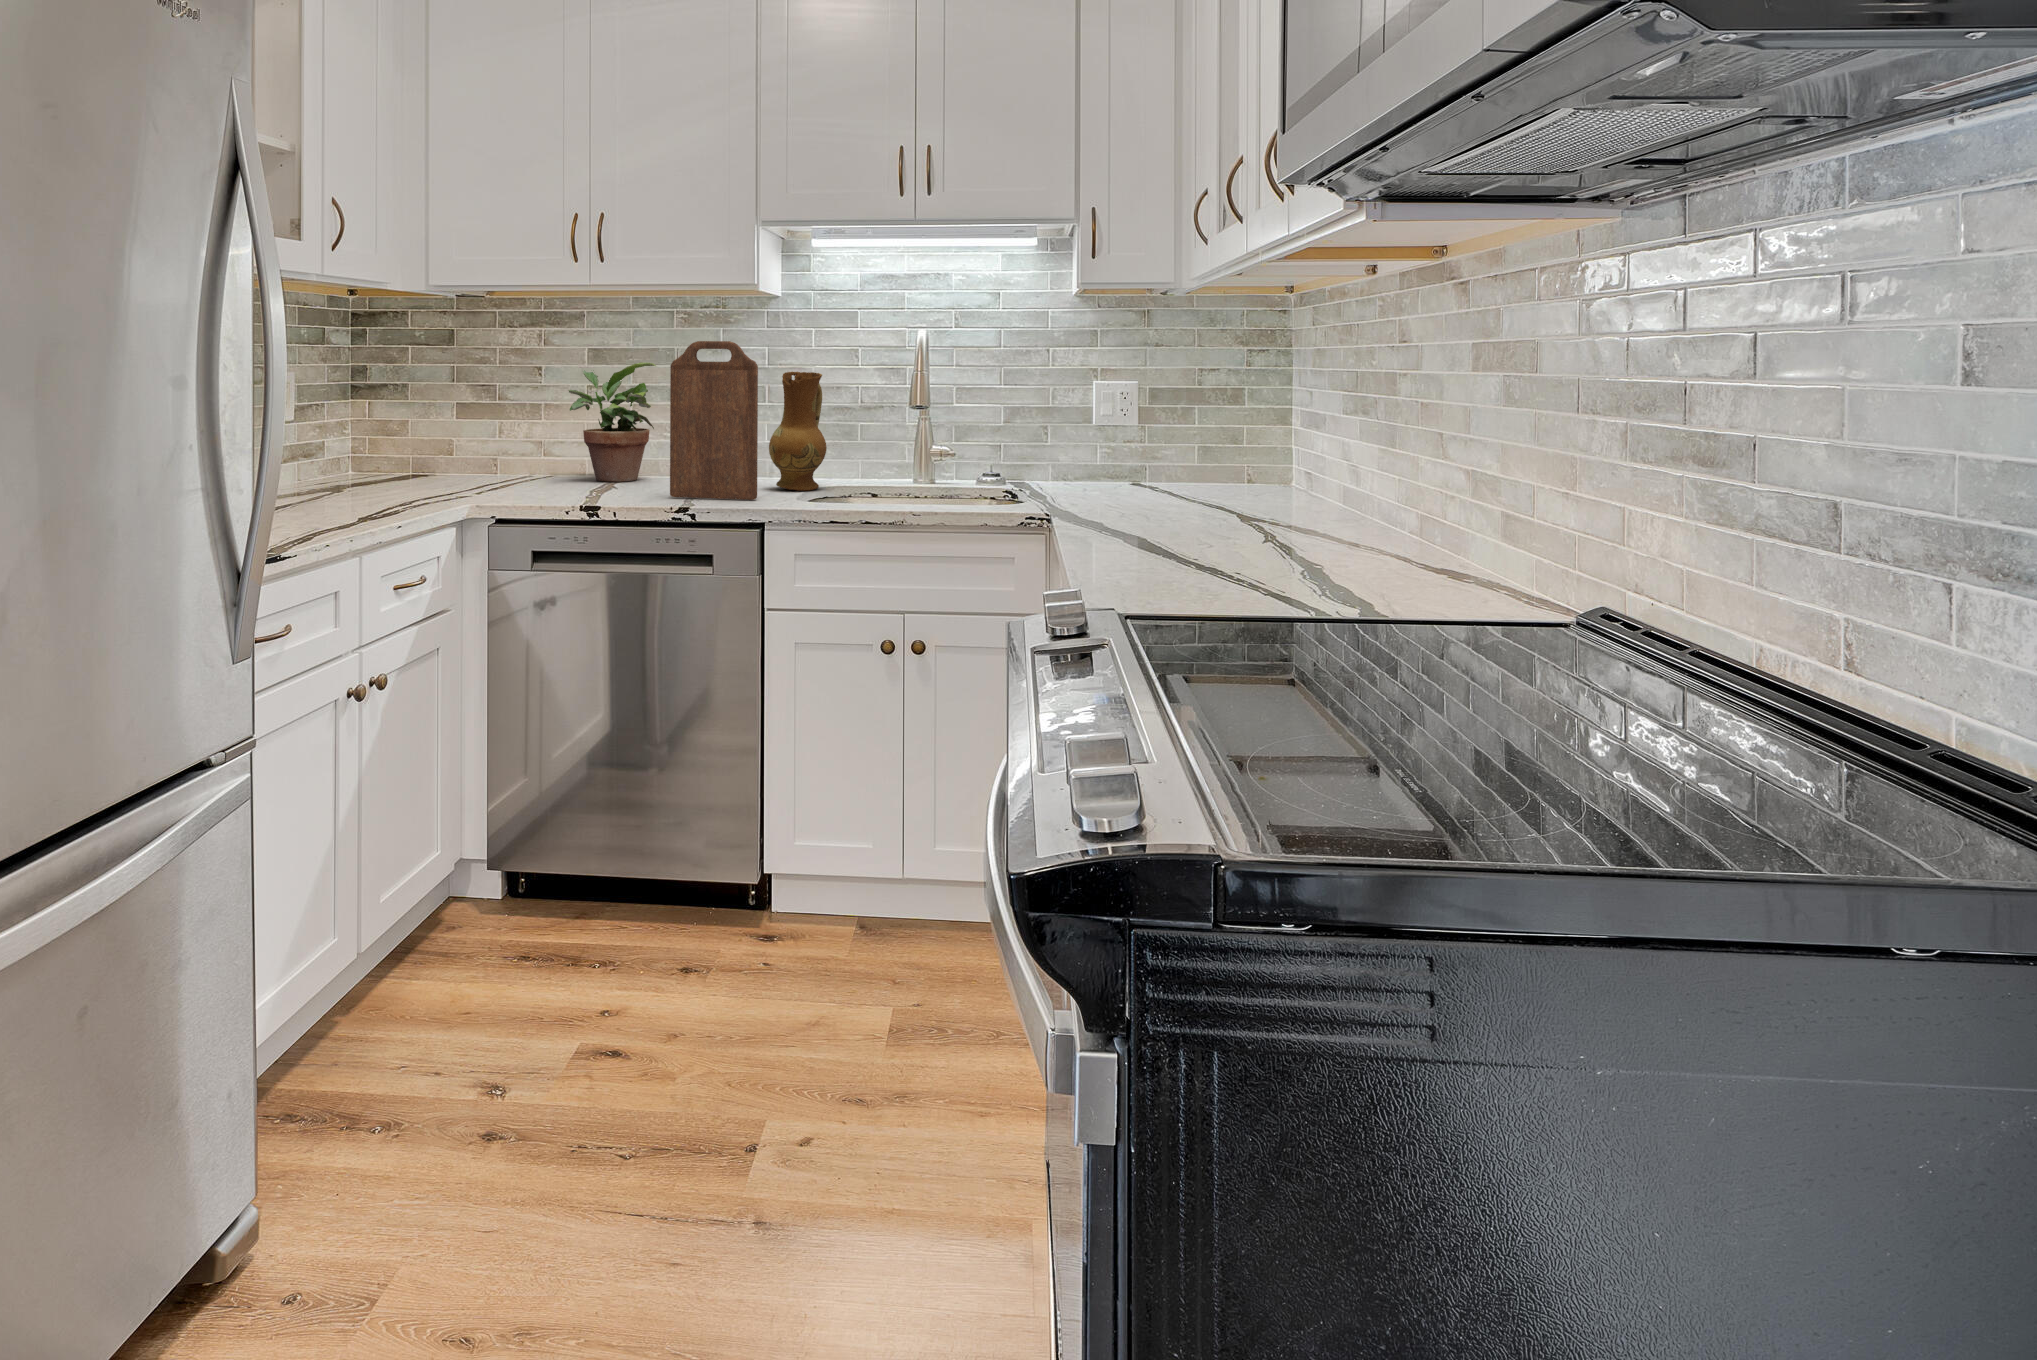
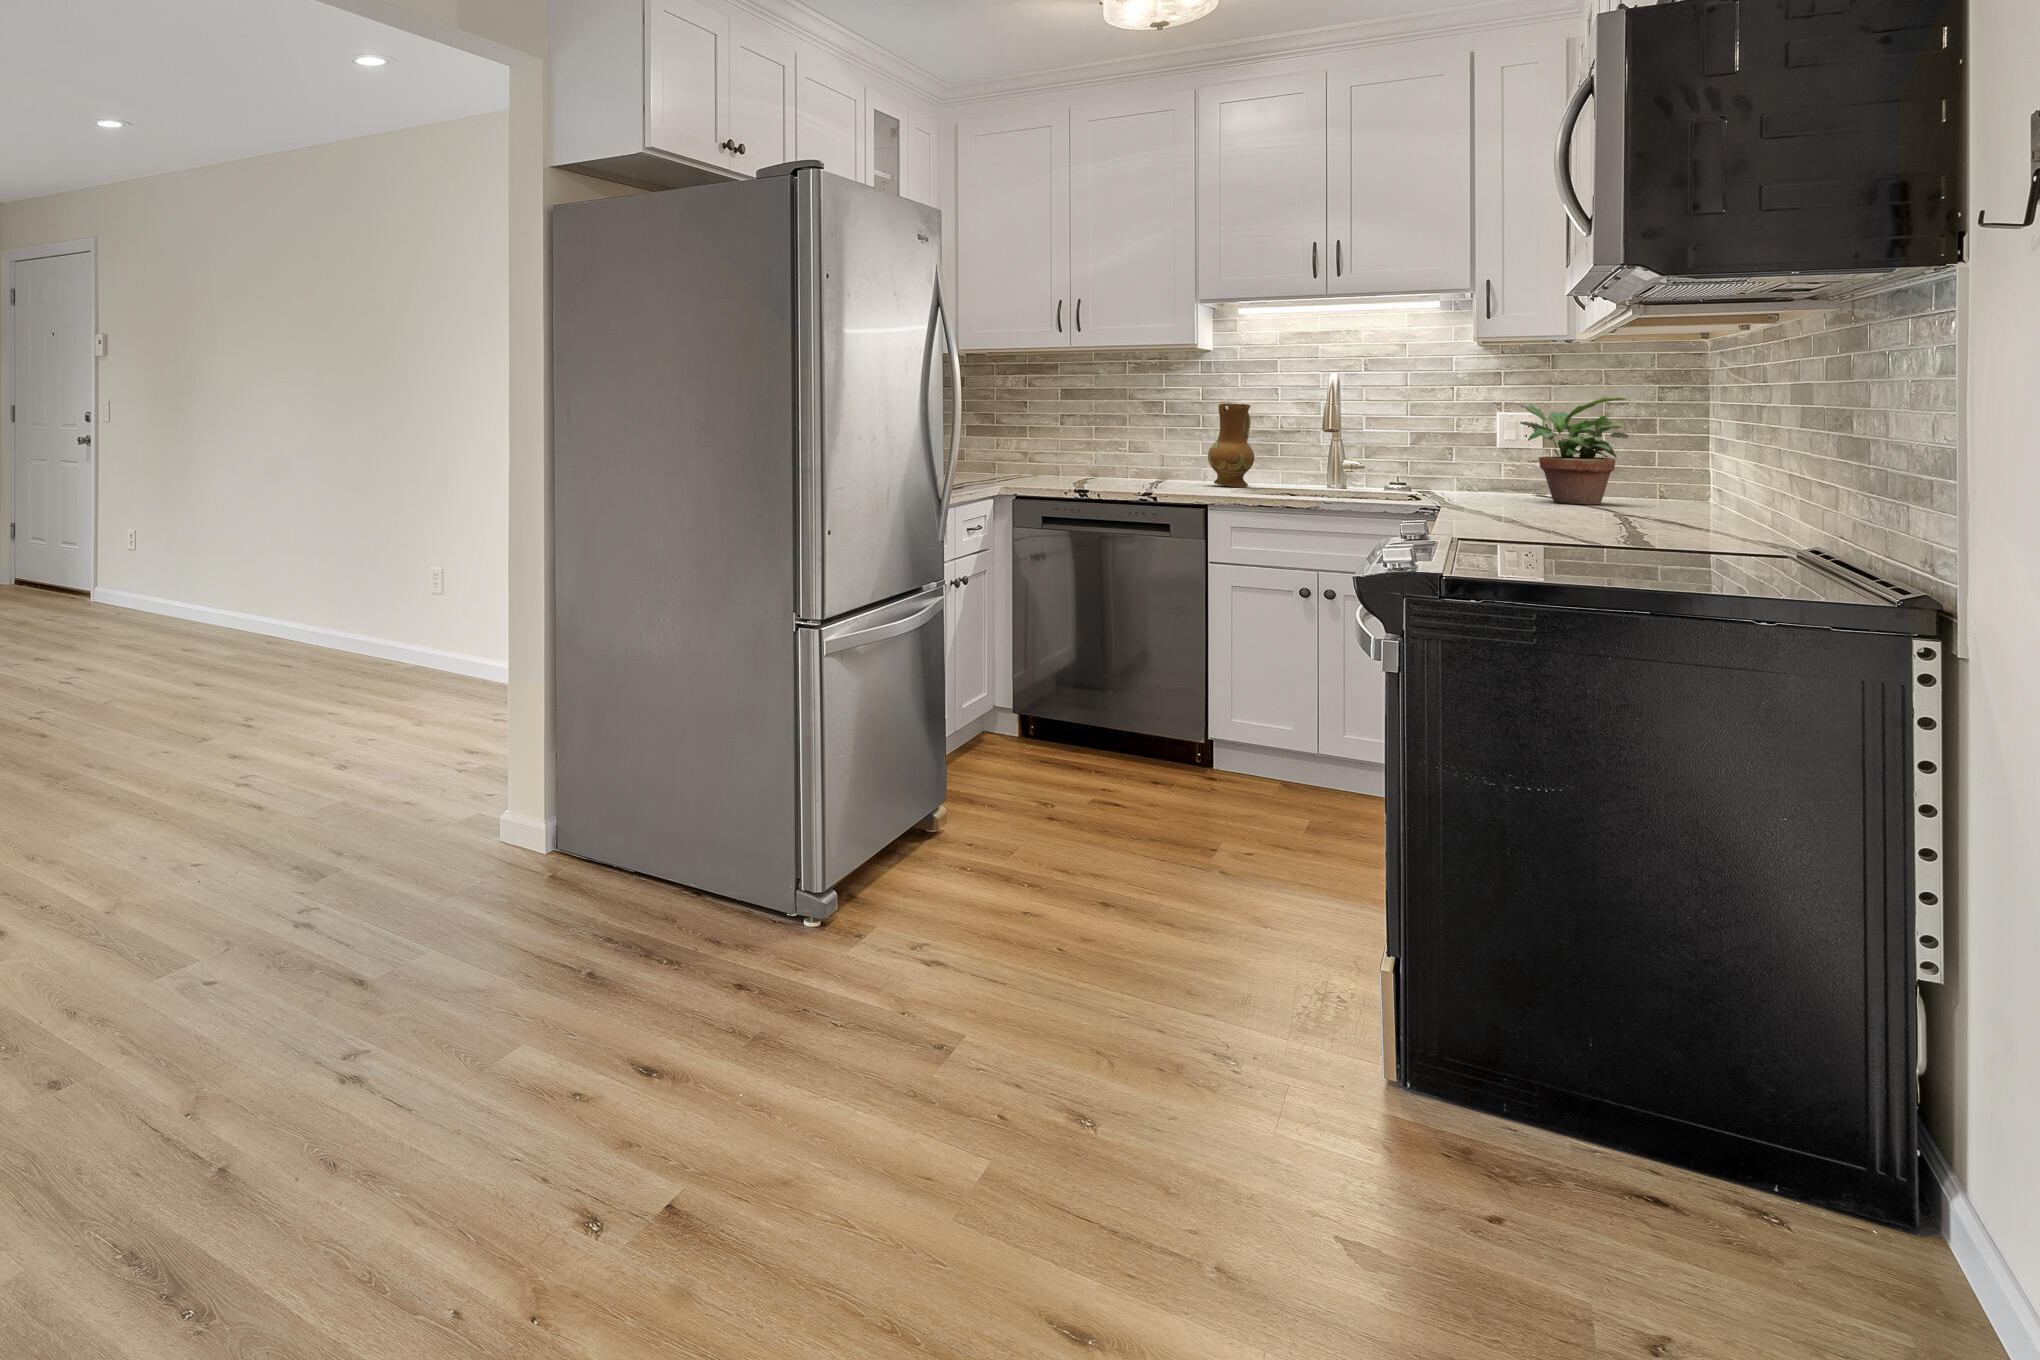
cutting board: present [670,341,758,500] -> none [1135,382,1202,489]
potted plant: present [569,363,656,482] -> present [1520,397,1628,504]

